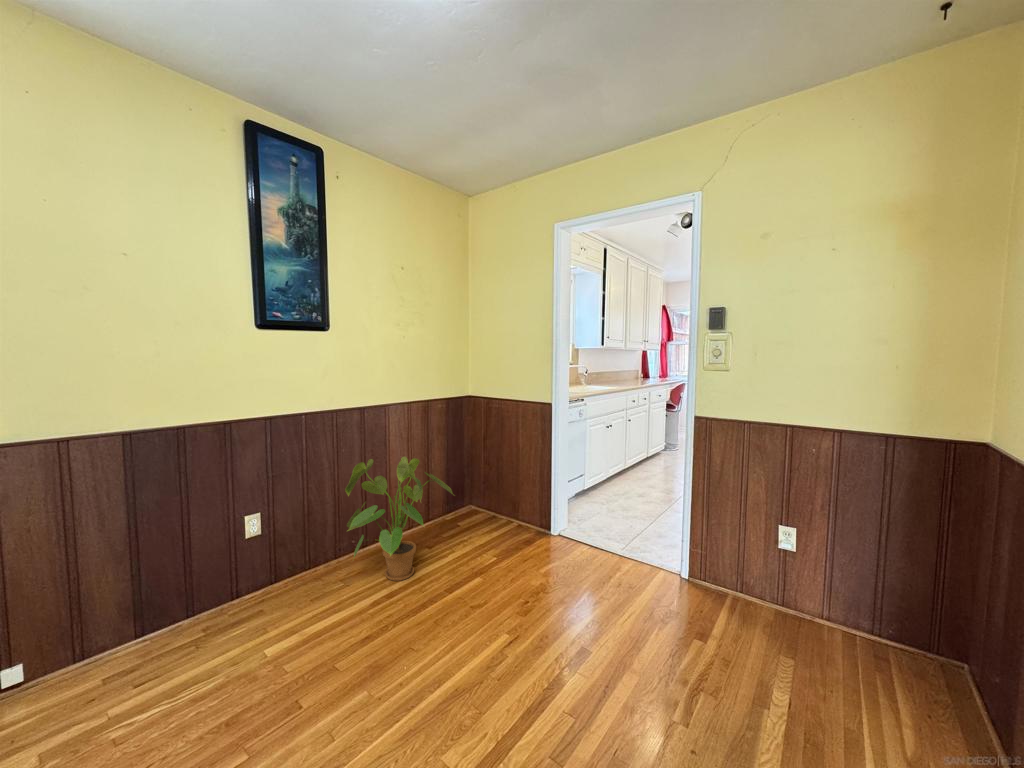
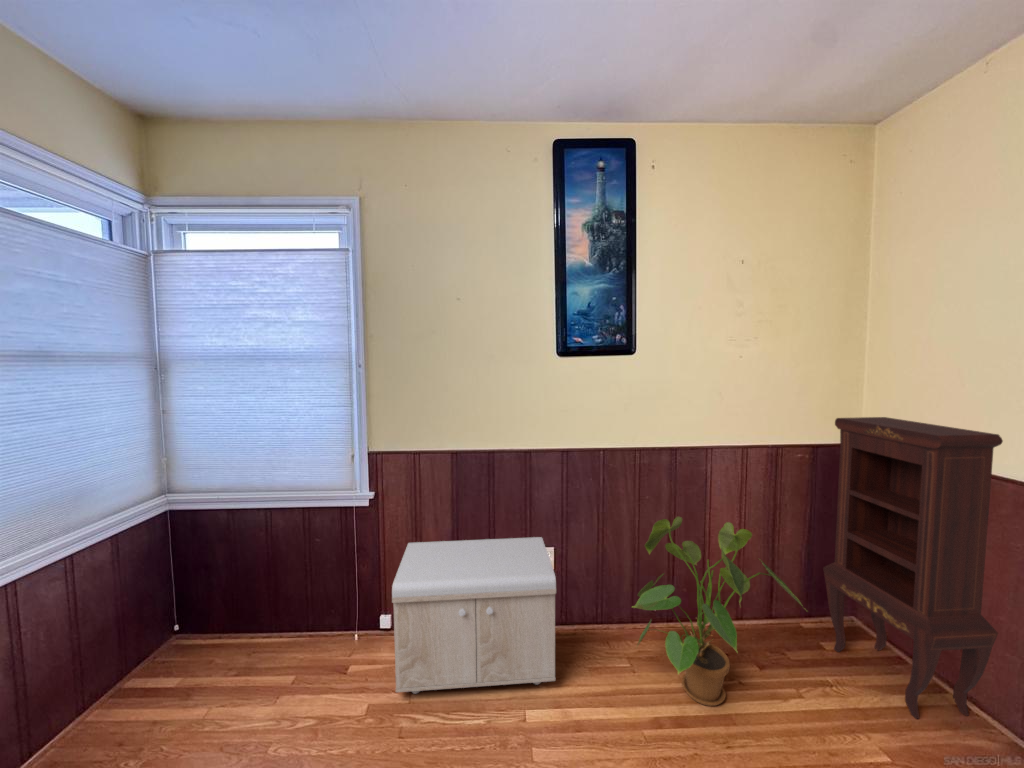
cabinet: none [457,376,530,538] -> present [823,417,1003,719]
storage bench: none [60,504,286,714] -> present [392,537,556,694]

